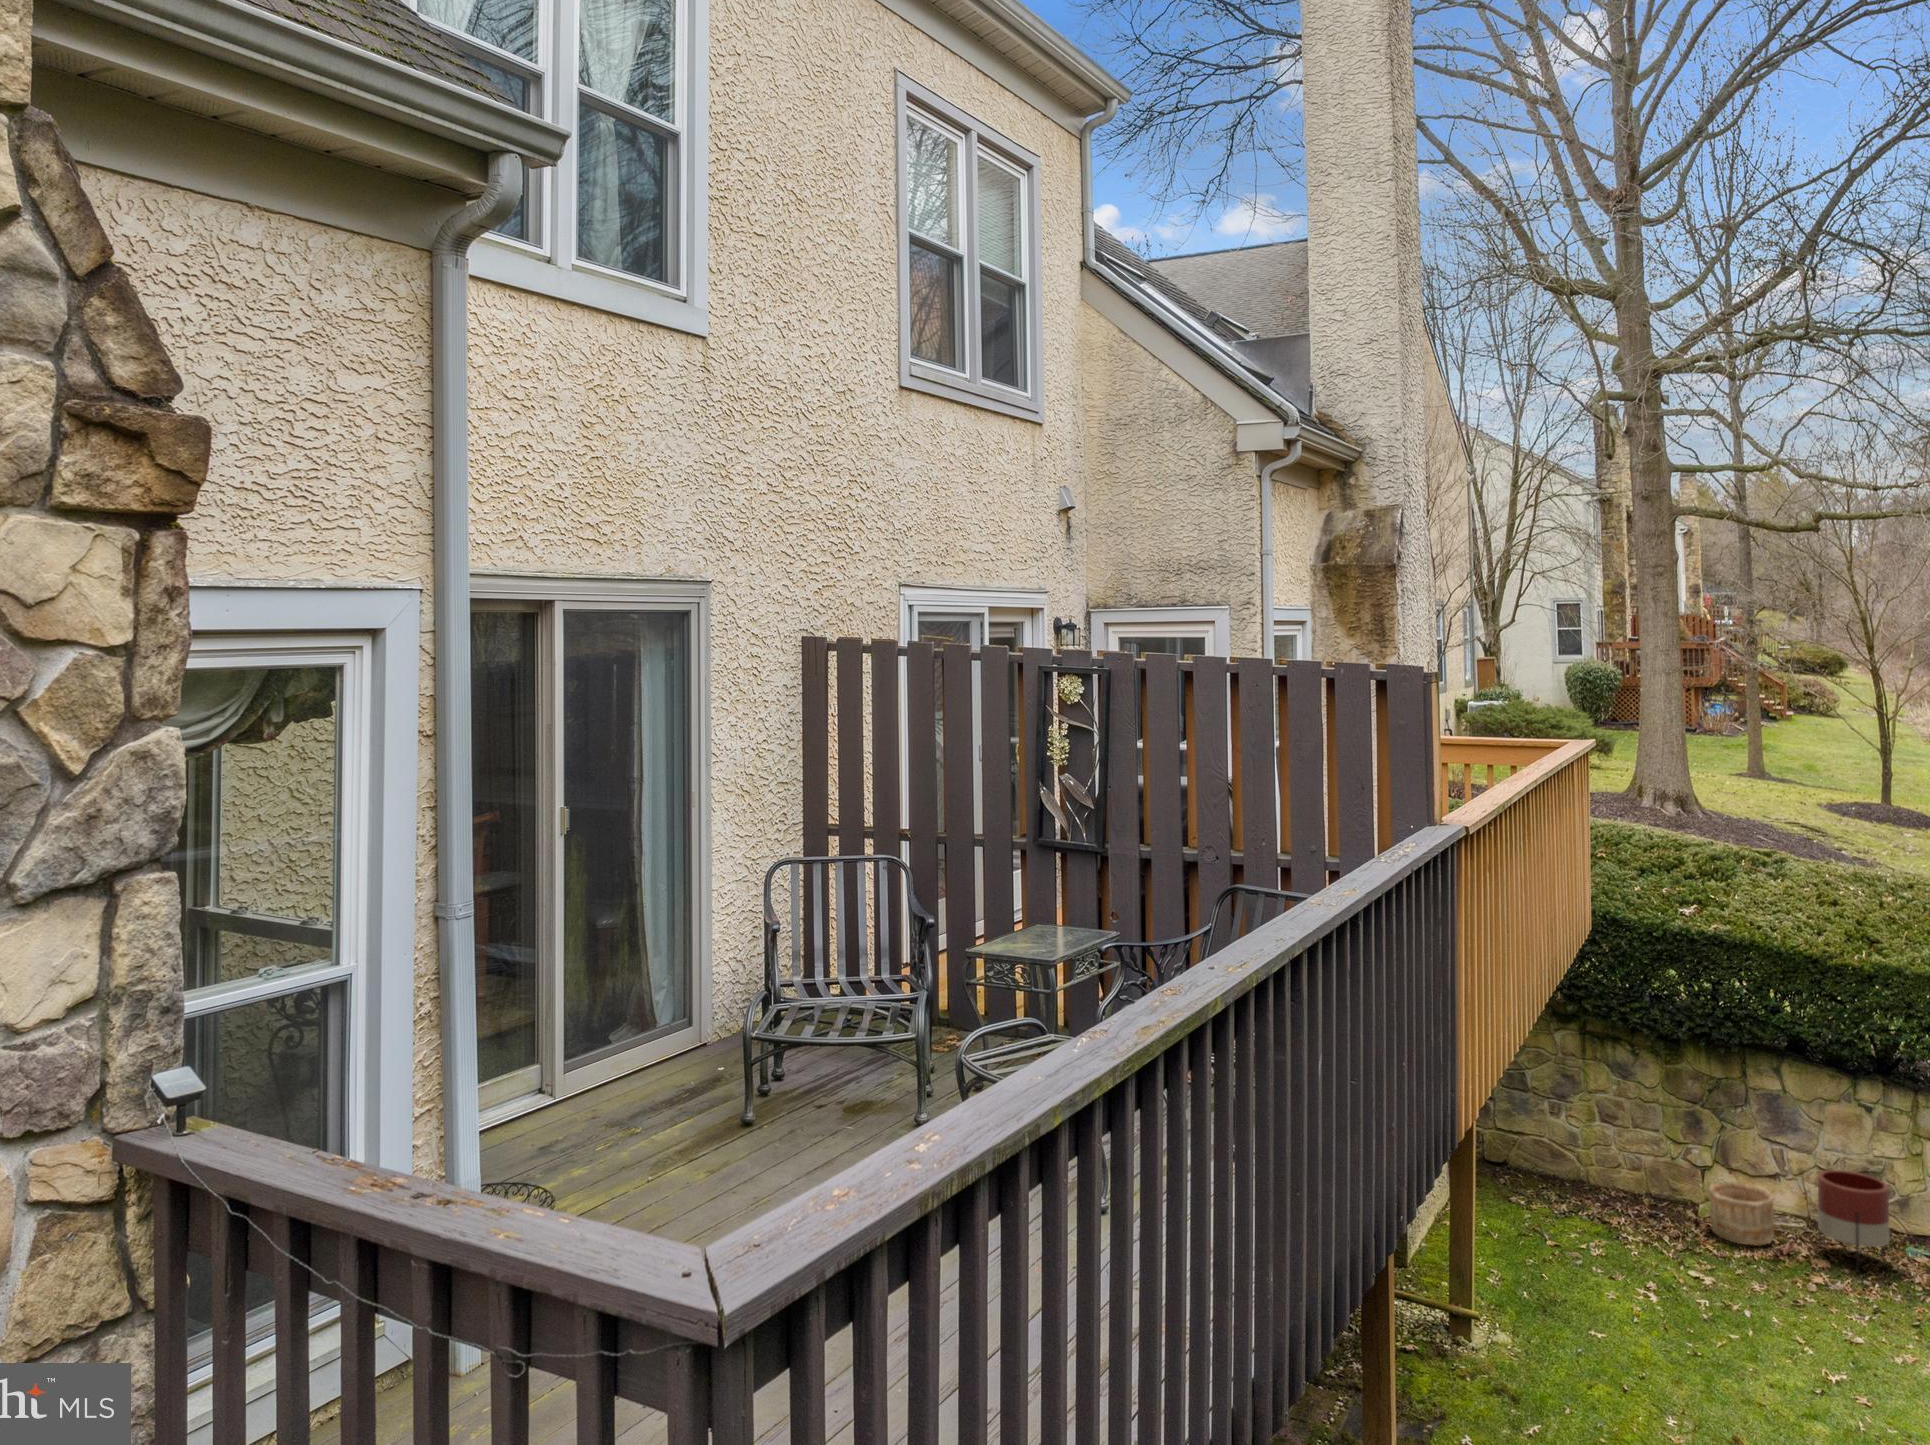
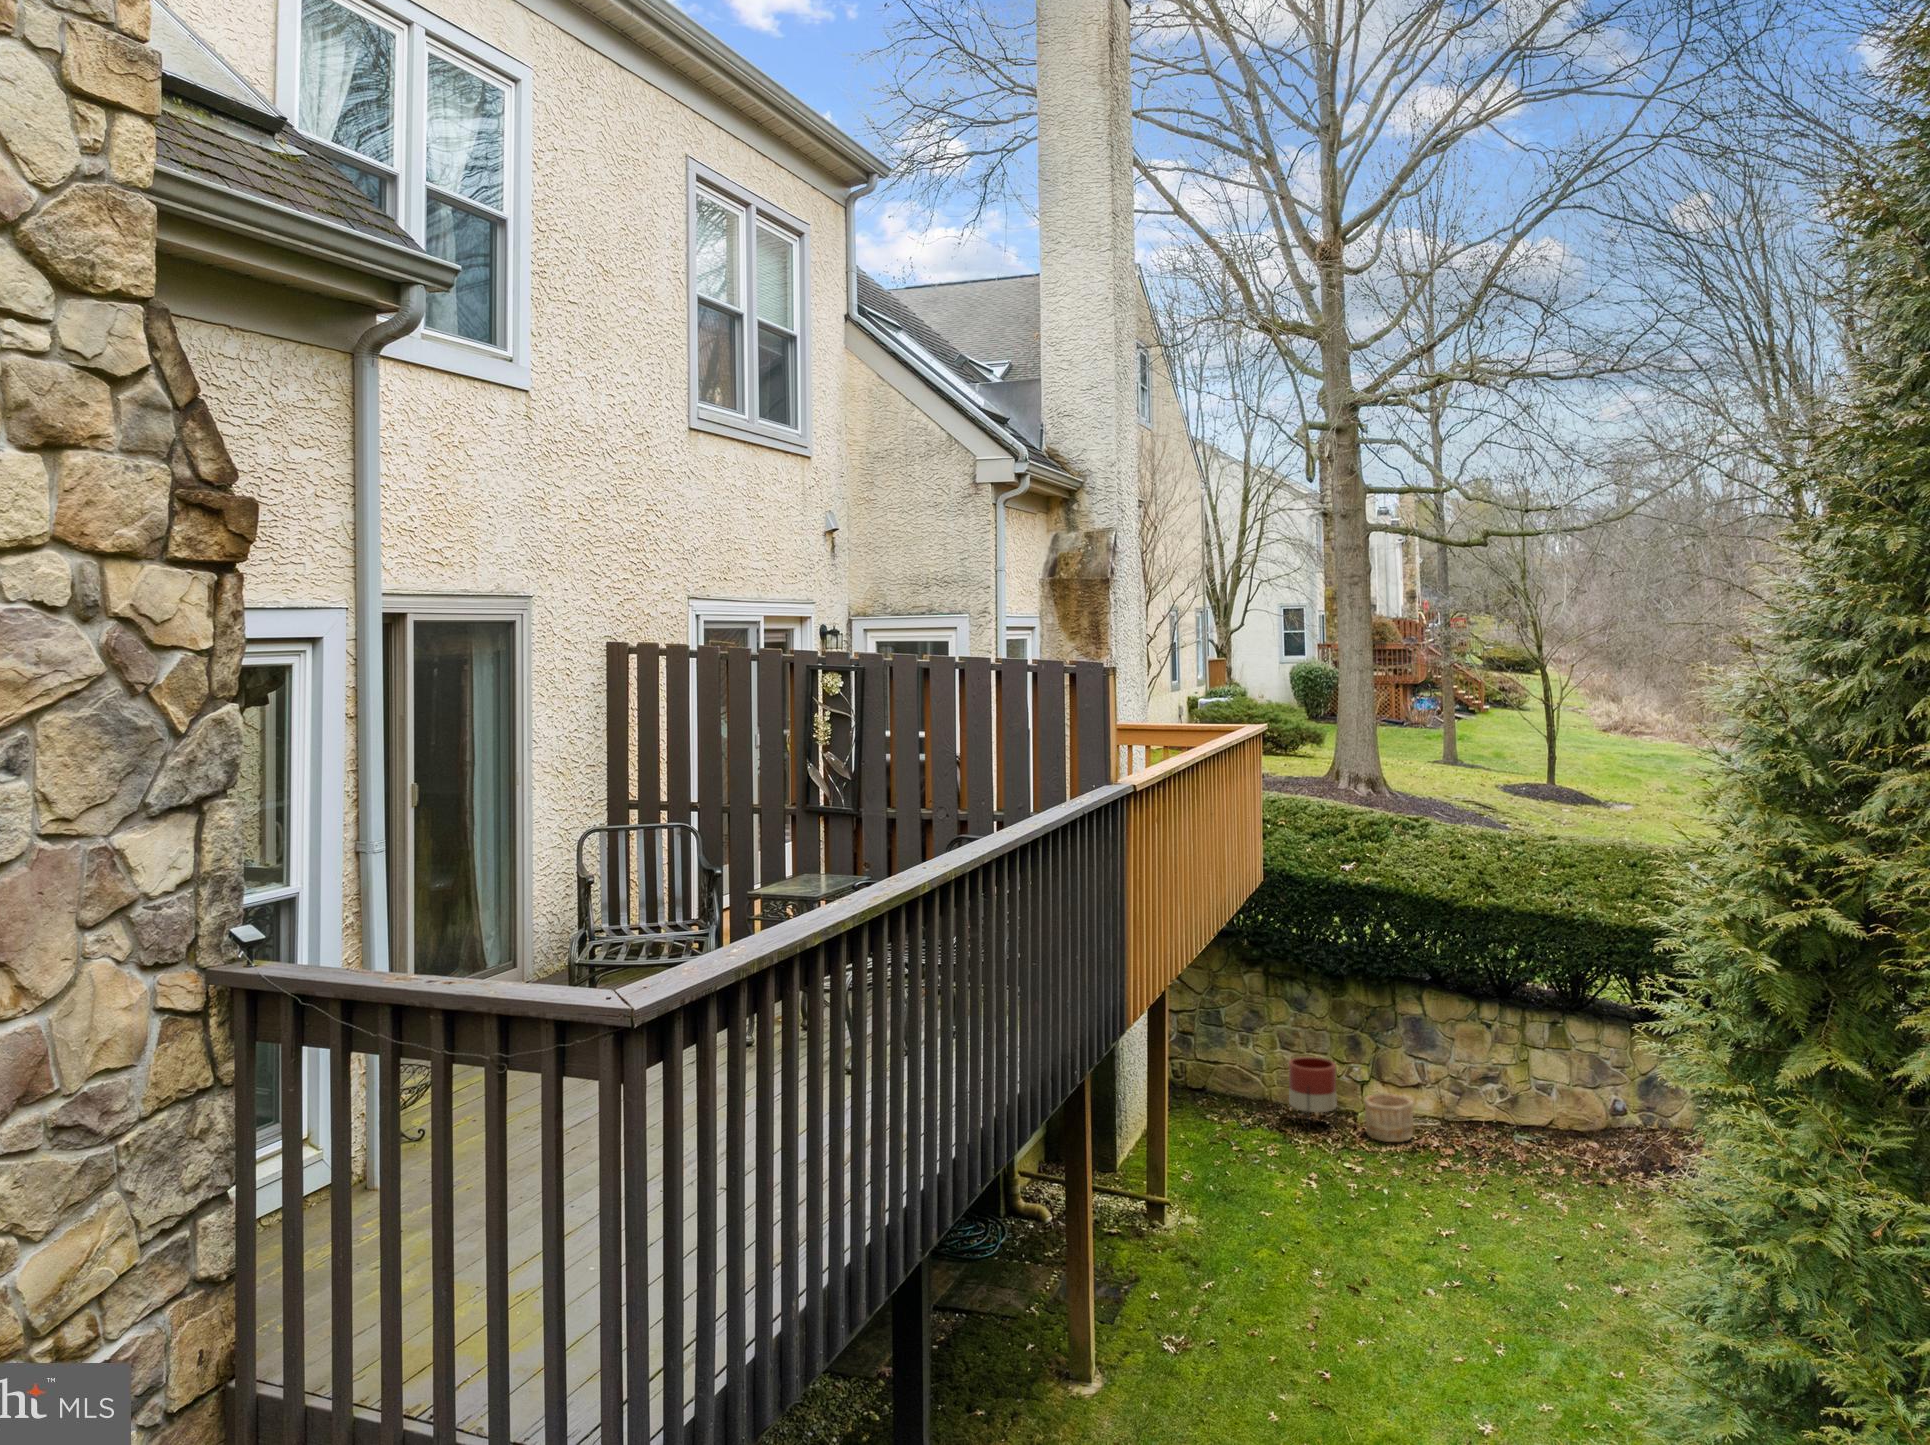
planter: present [1818,1170,1890,1269] -> present [1289,1057,1337,1120]

